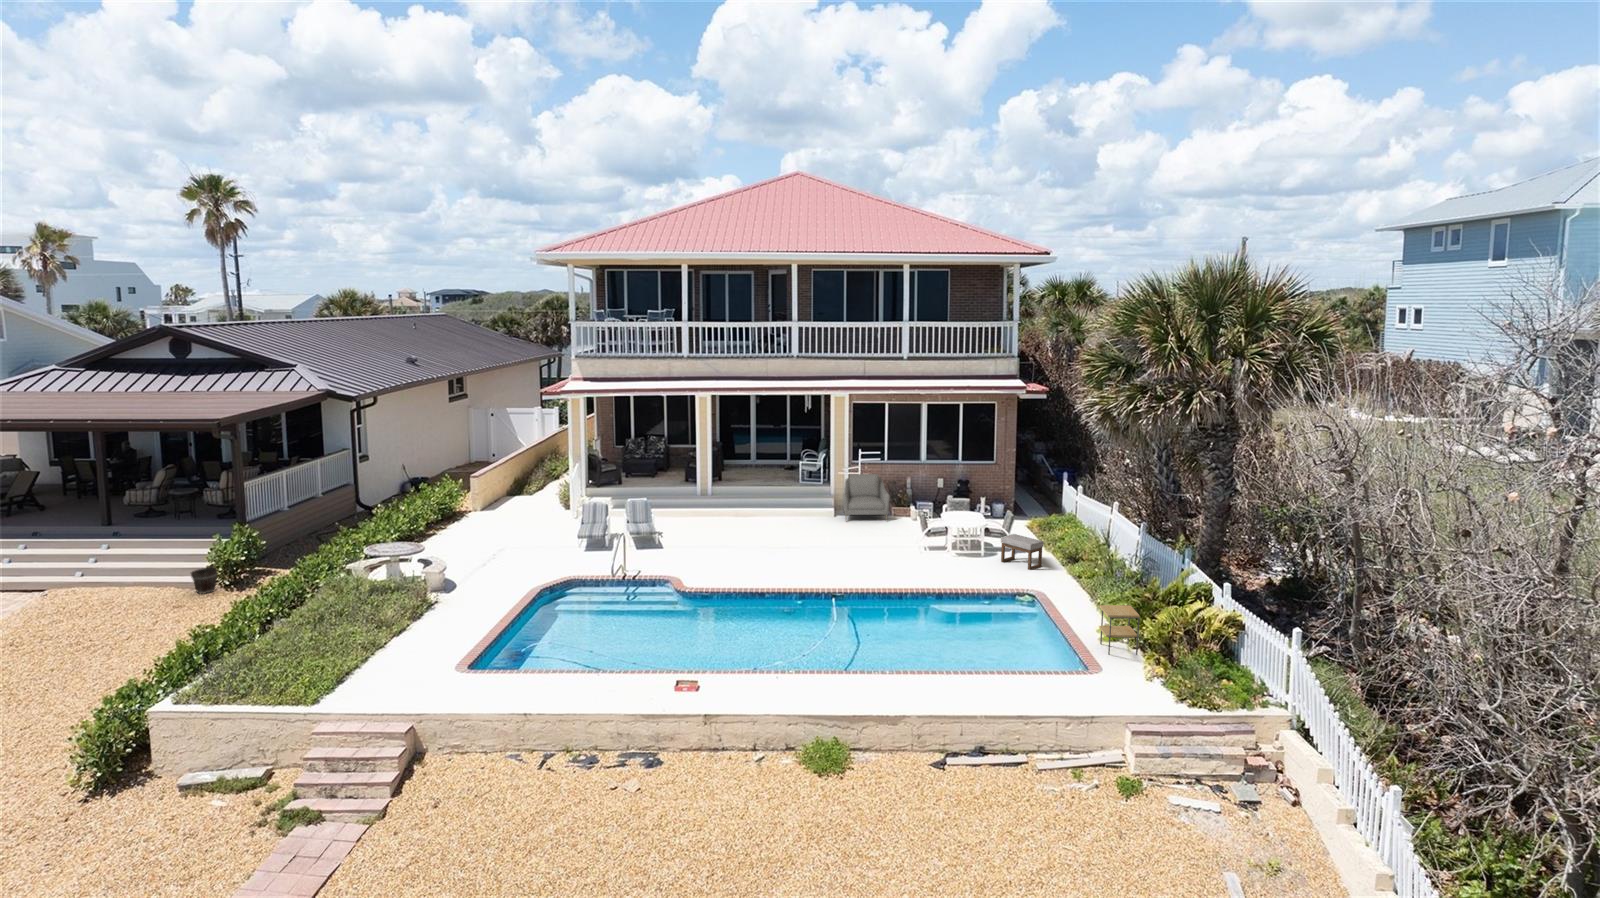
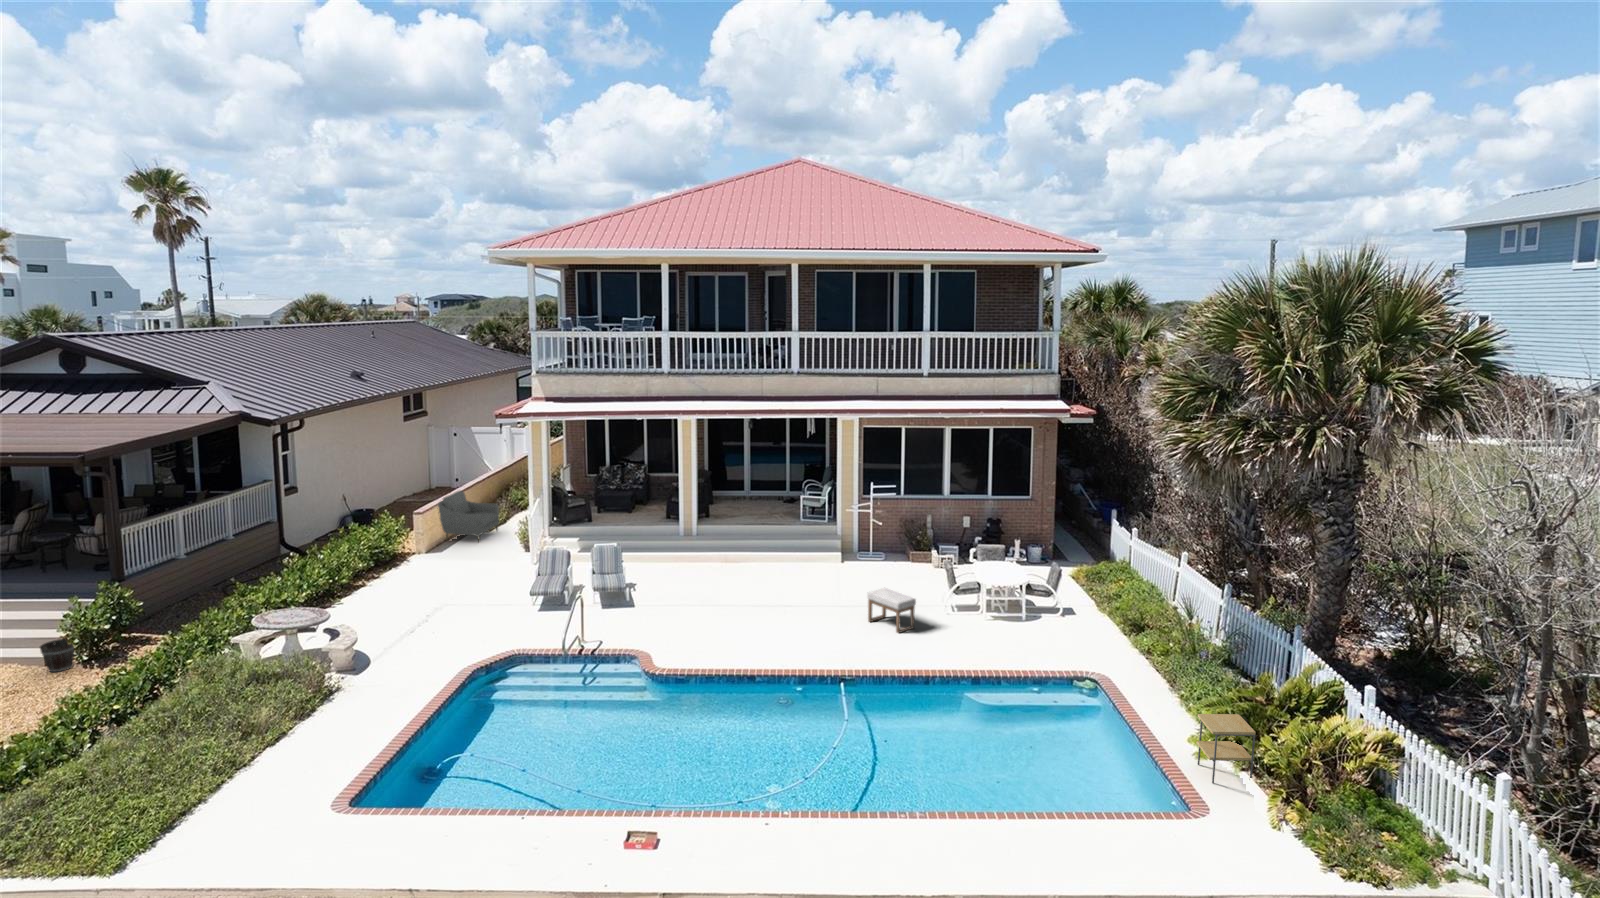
chair: present [843,474,890,518] -> present [438,491,499,542]
ottoman: present [1001,534,1043,570] -> present [867,588,916,633]

